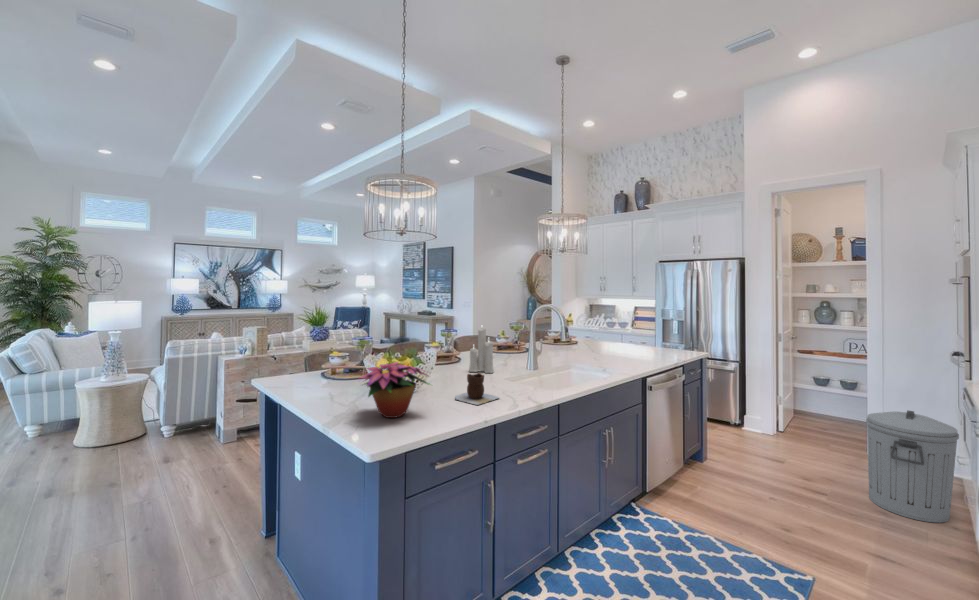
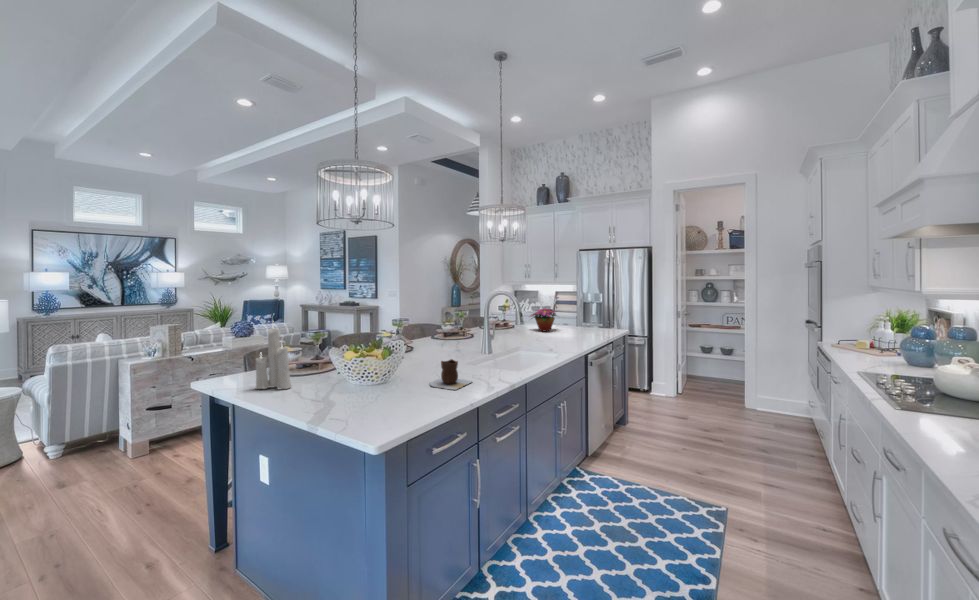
candle: present [469,327,494,373] -> present [255,328,291,389]
flower arrangement: present [360,362,429,418] -> present [531,308,556,331]
trash can: present [866,411,959,523] -> none [750,368,813,453]

